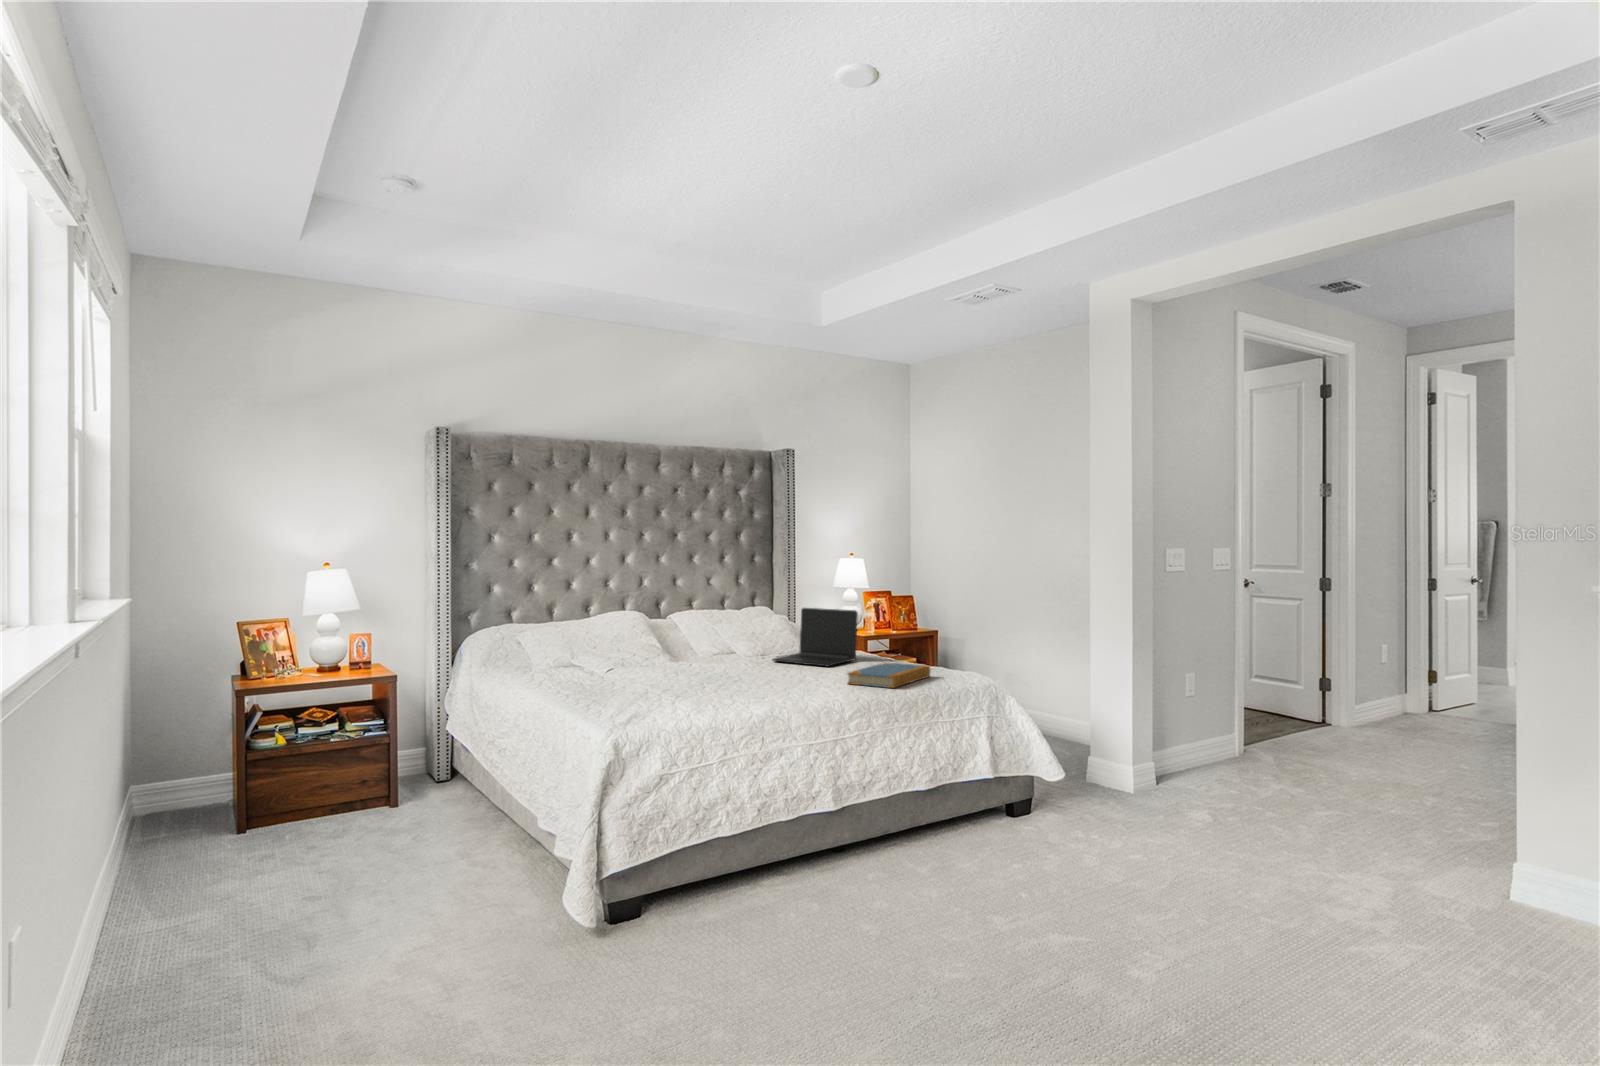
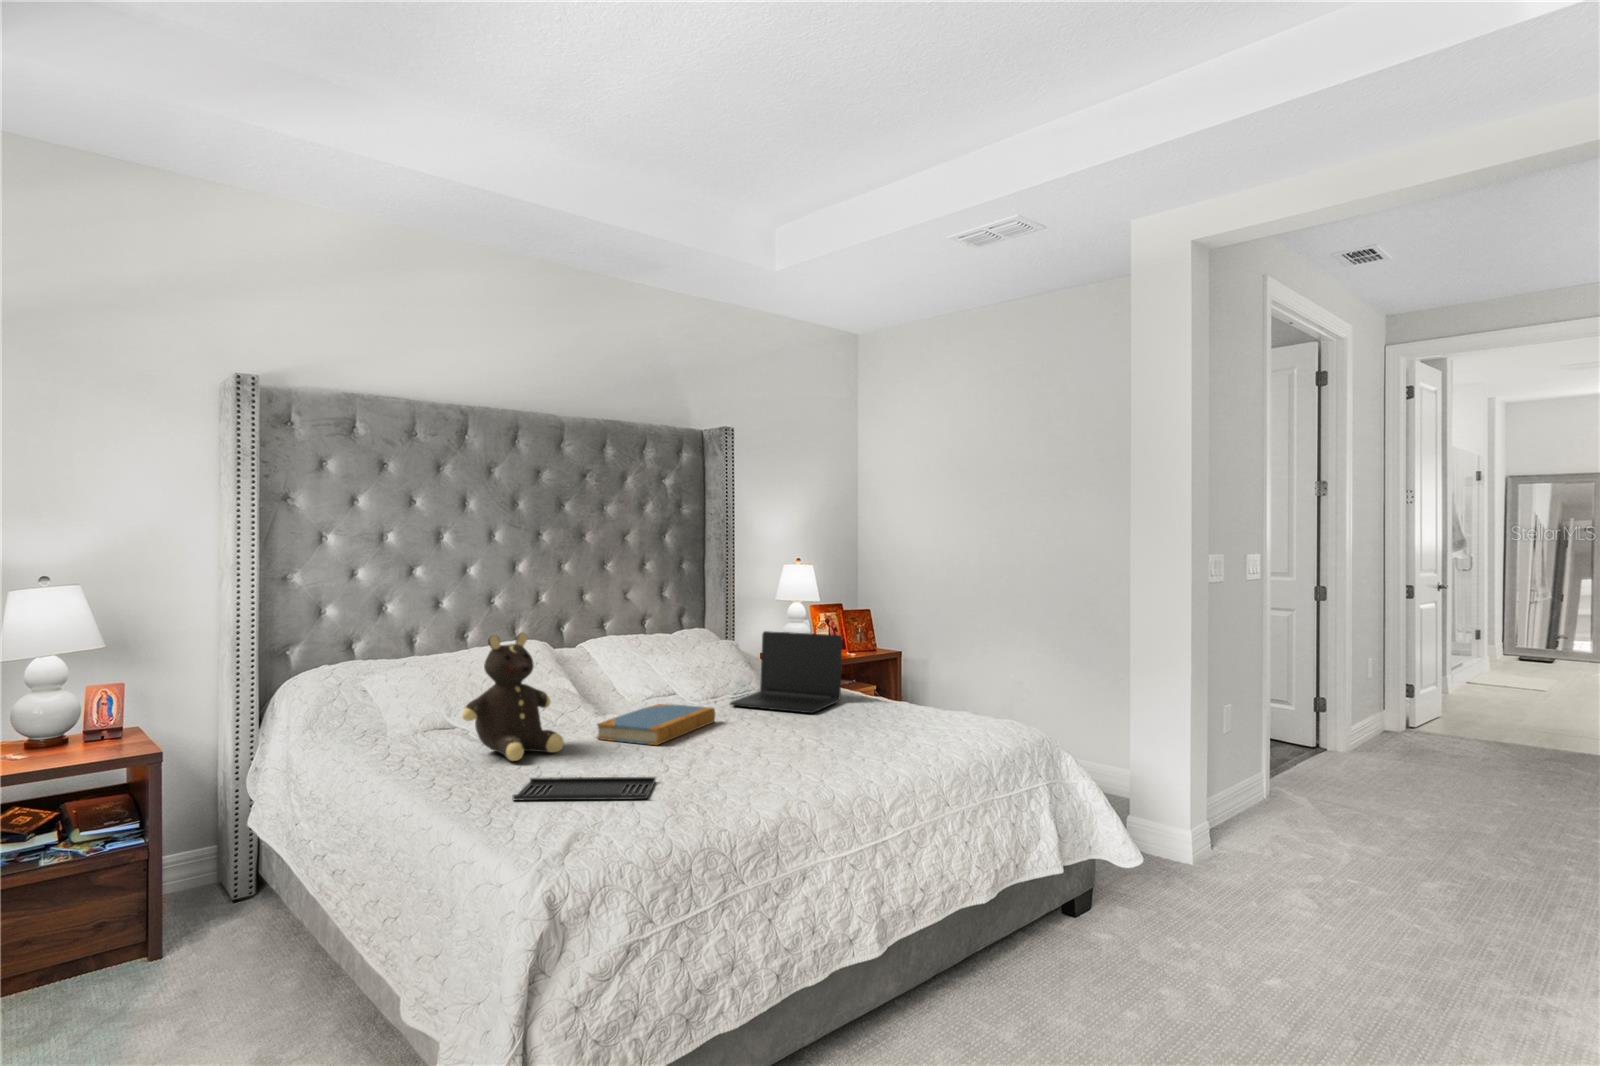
teddy bear: none [579,602,644,685] -> present [462,632,564,761]
book: present [848,663,930,688] -> present [597,704,715,745]
tray: none [605,692,696,704] -> present [513,777,656,800]

